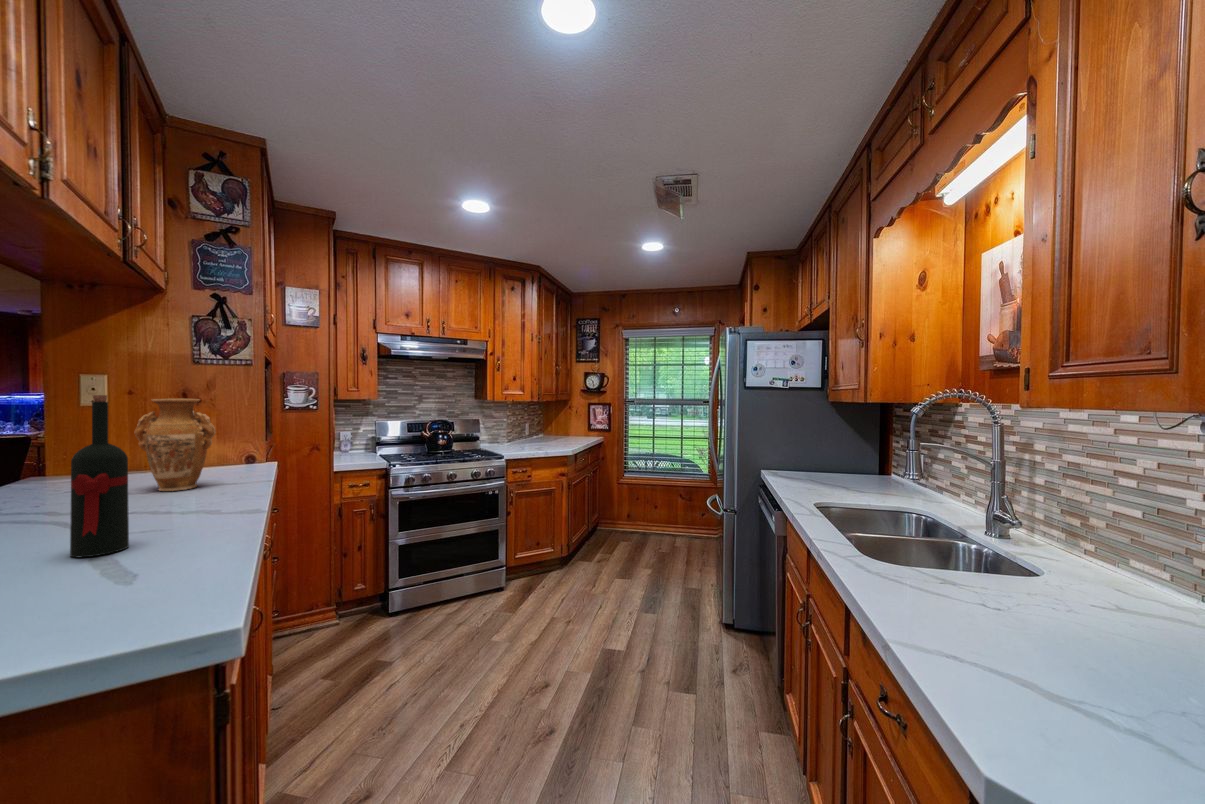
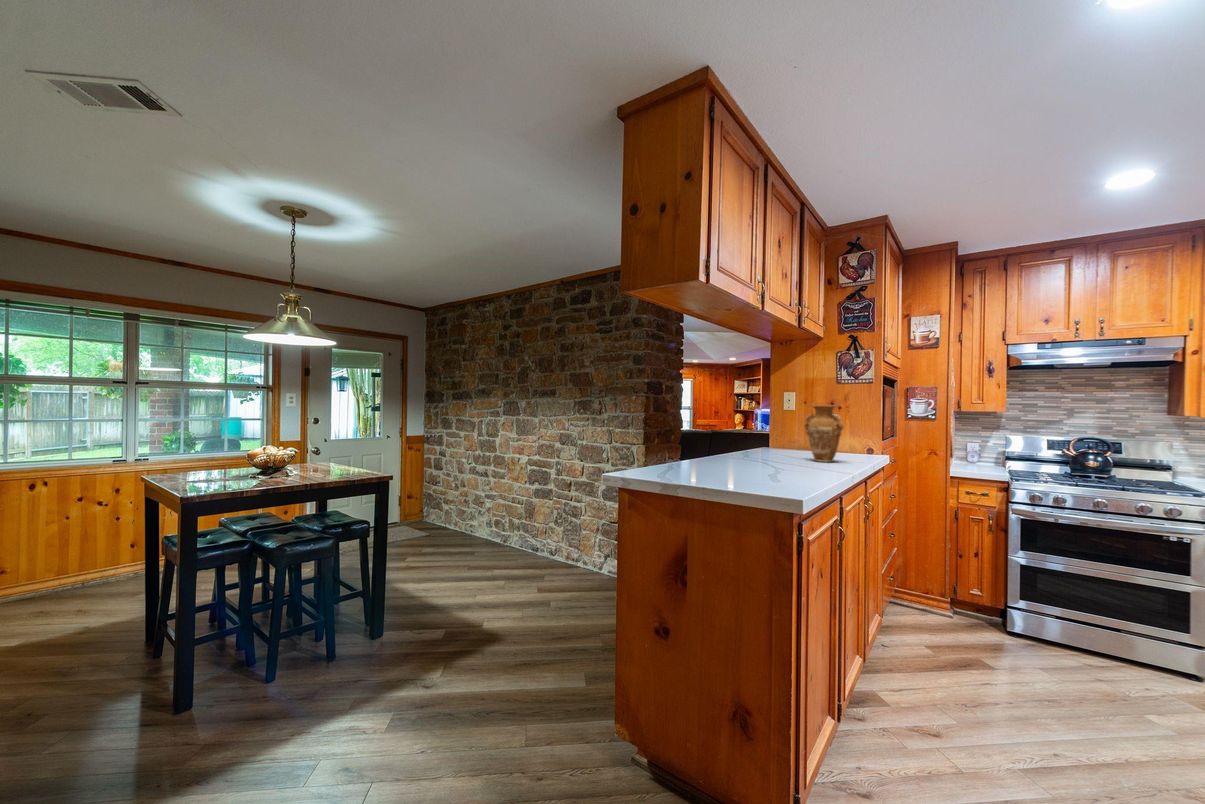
wine bottle: present [70,395,129,557] -> none [769,399,790,477]

